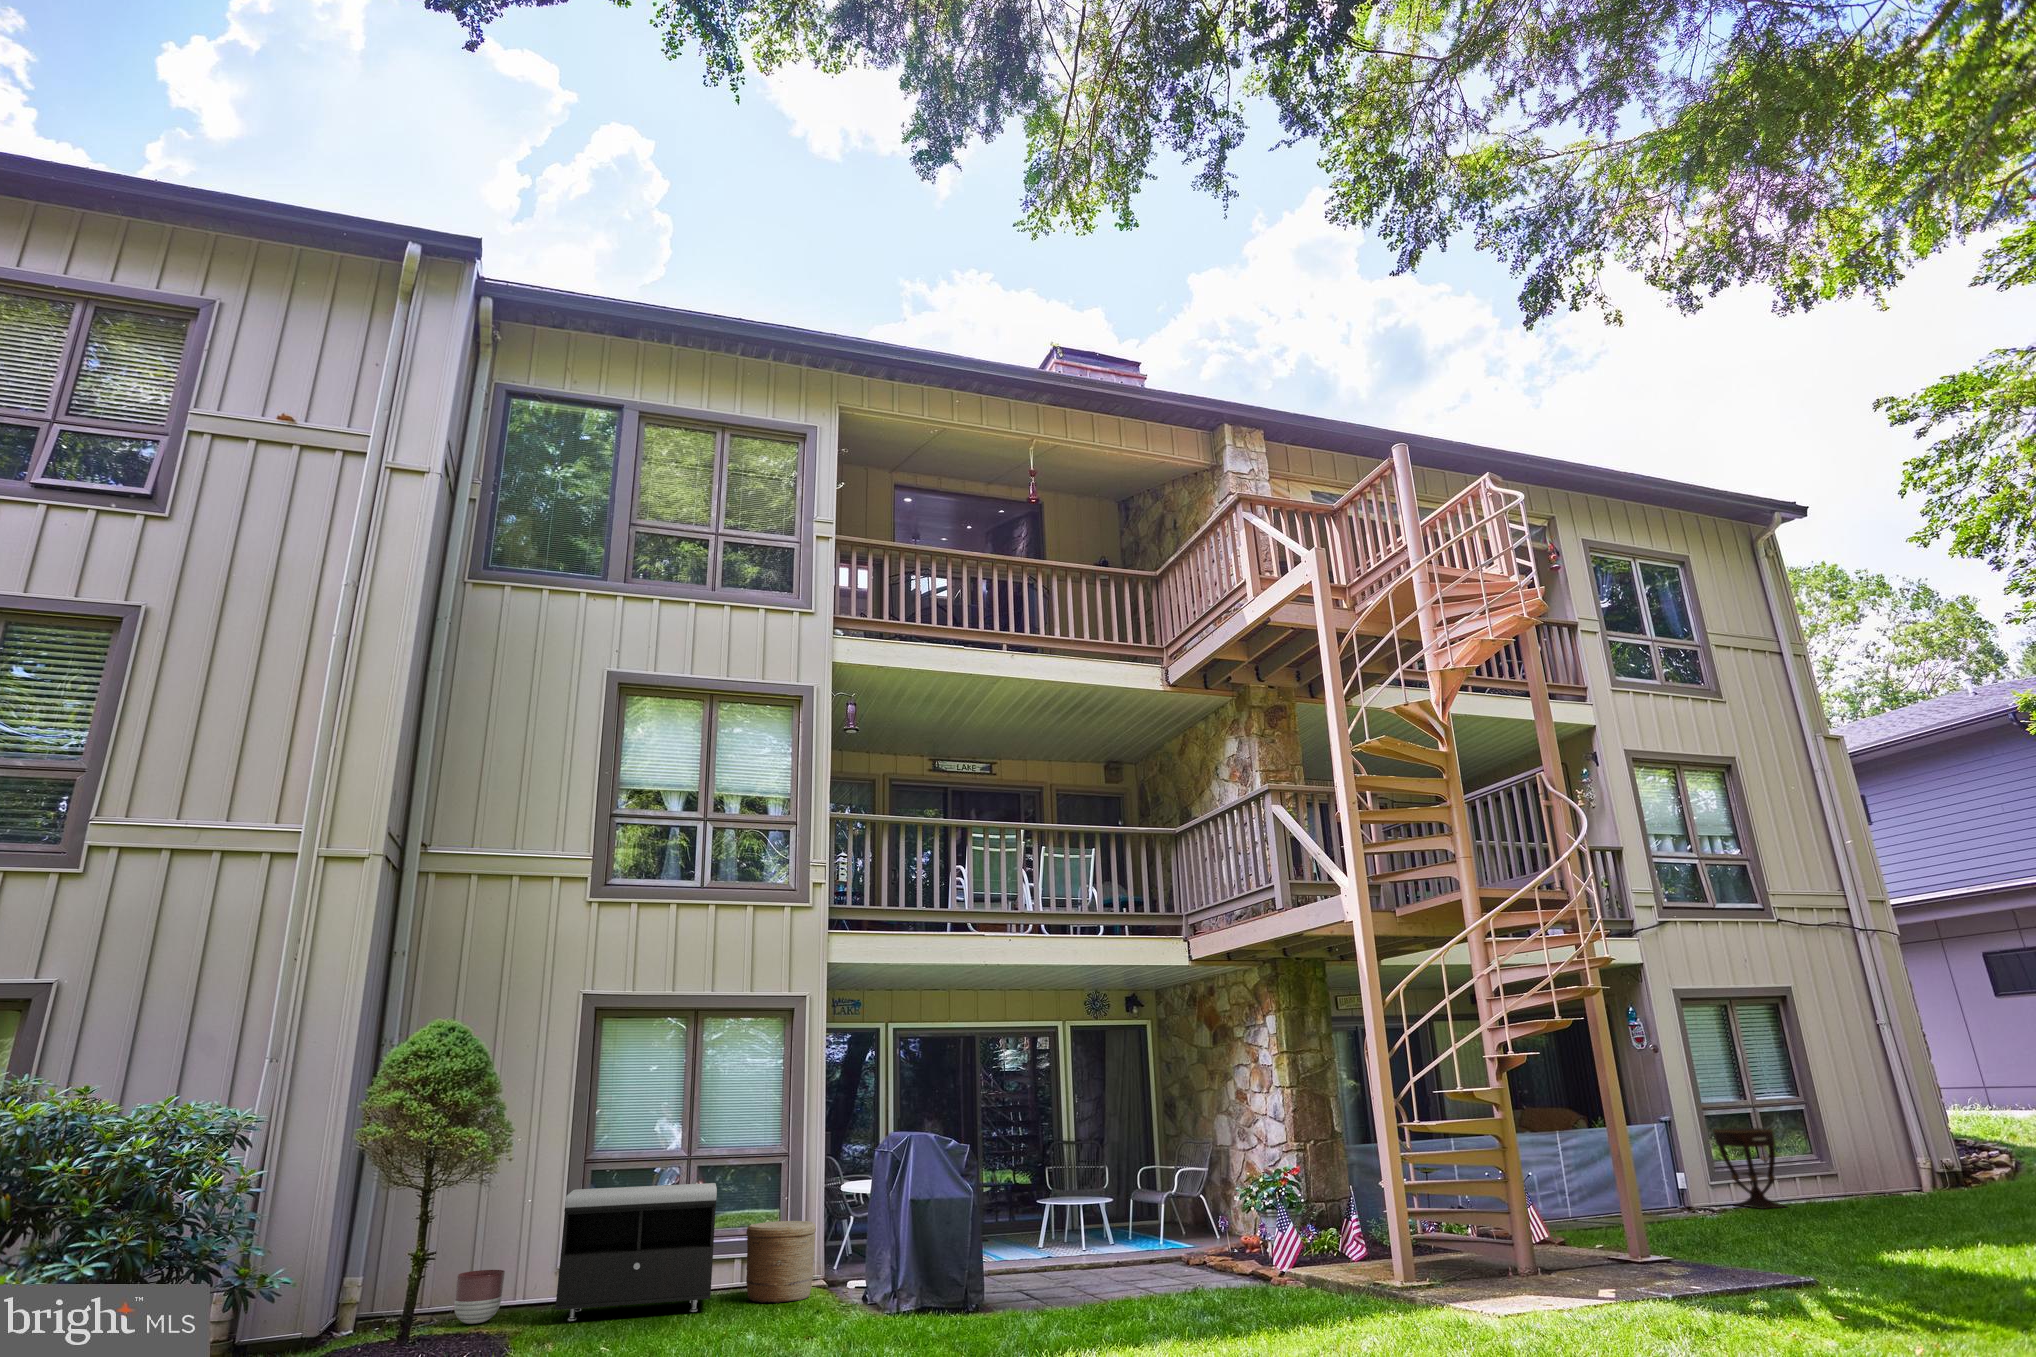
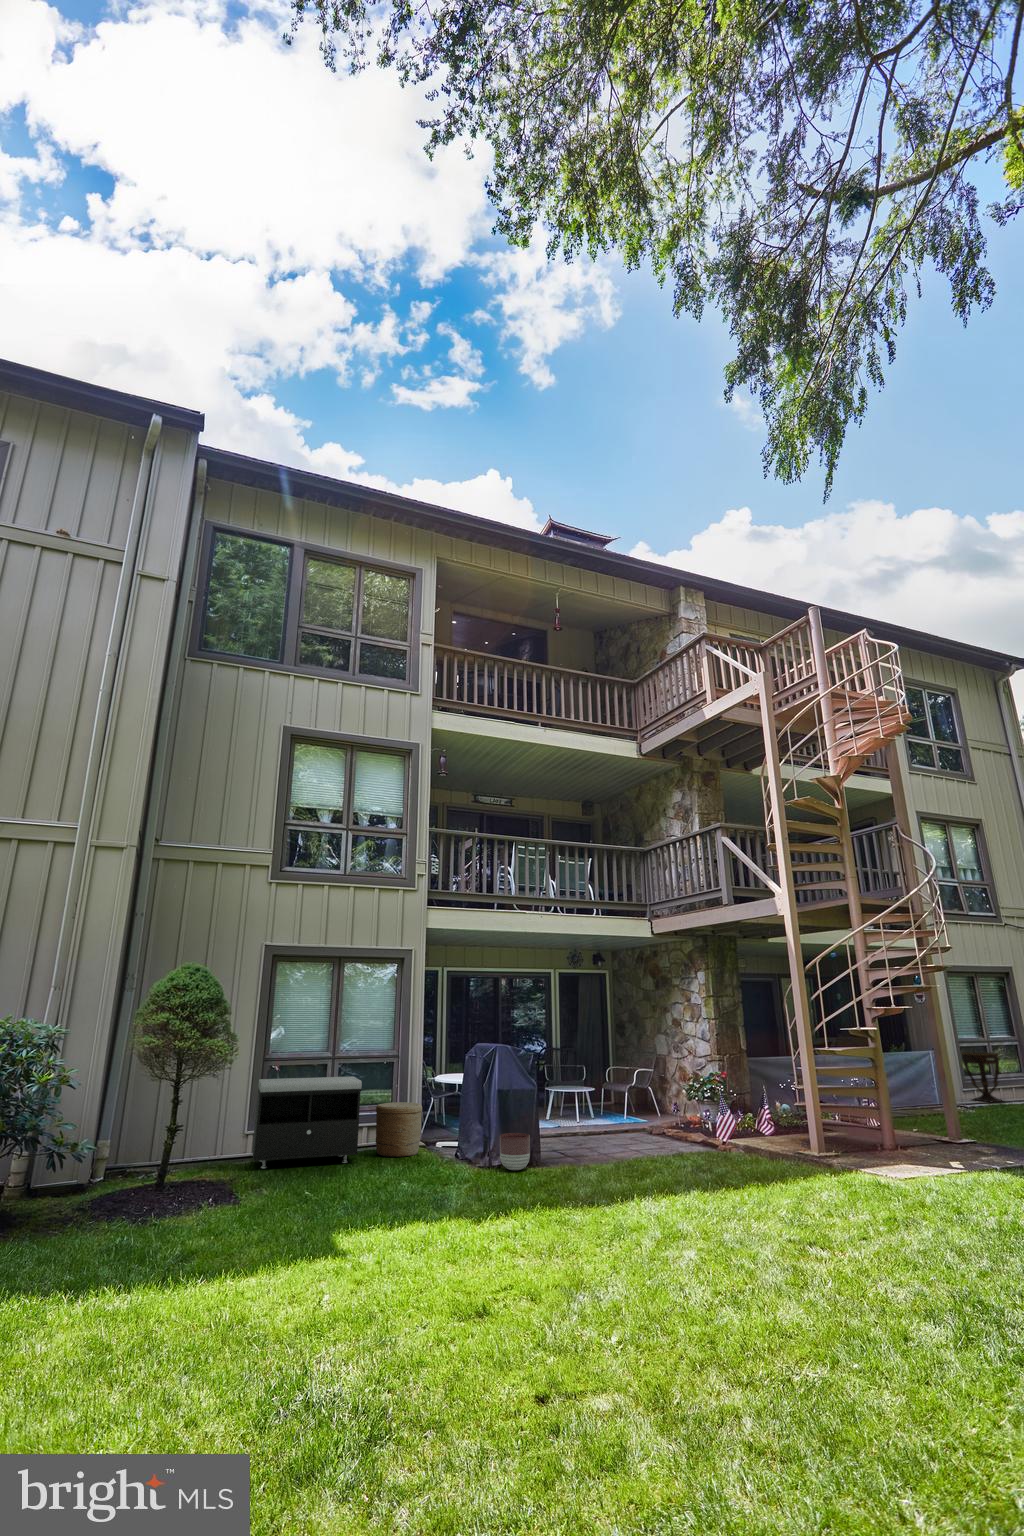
planter: present [454,1270,505,1324] -> present [500,1133,530,1170]

